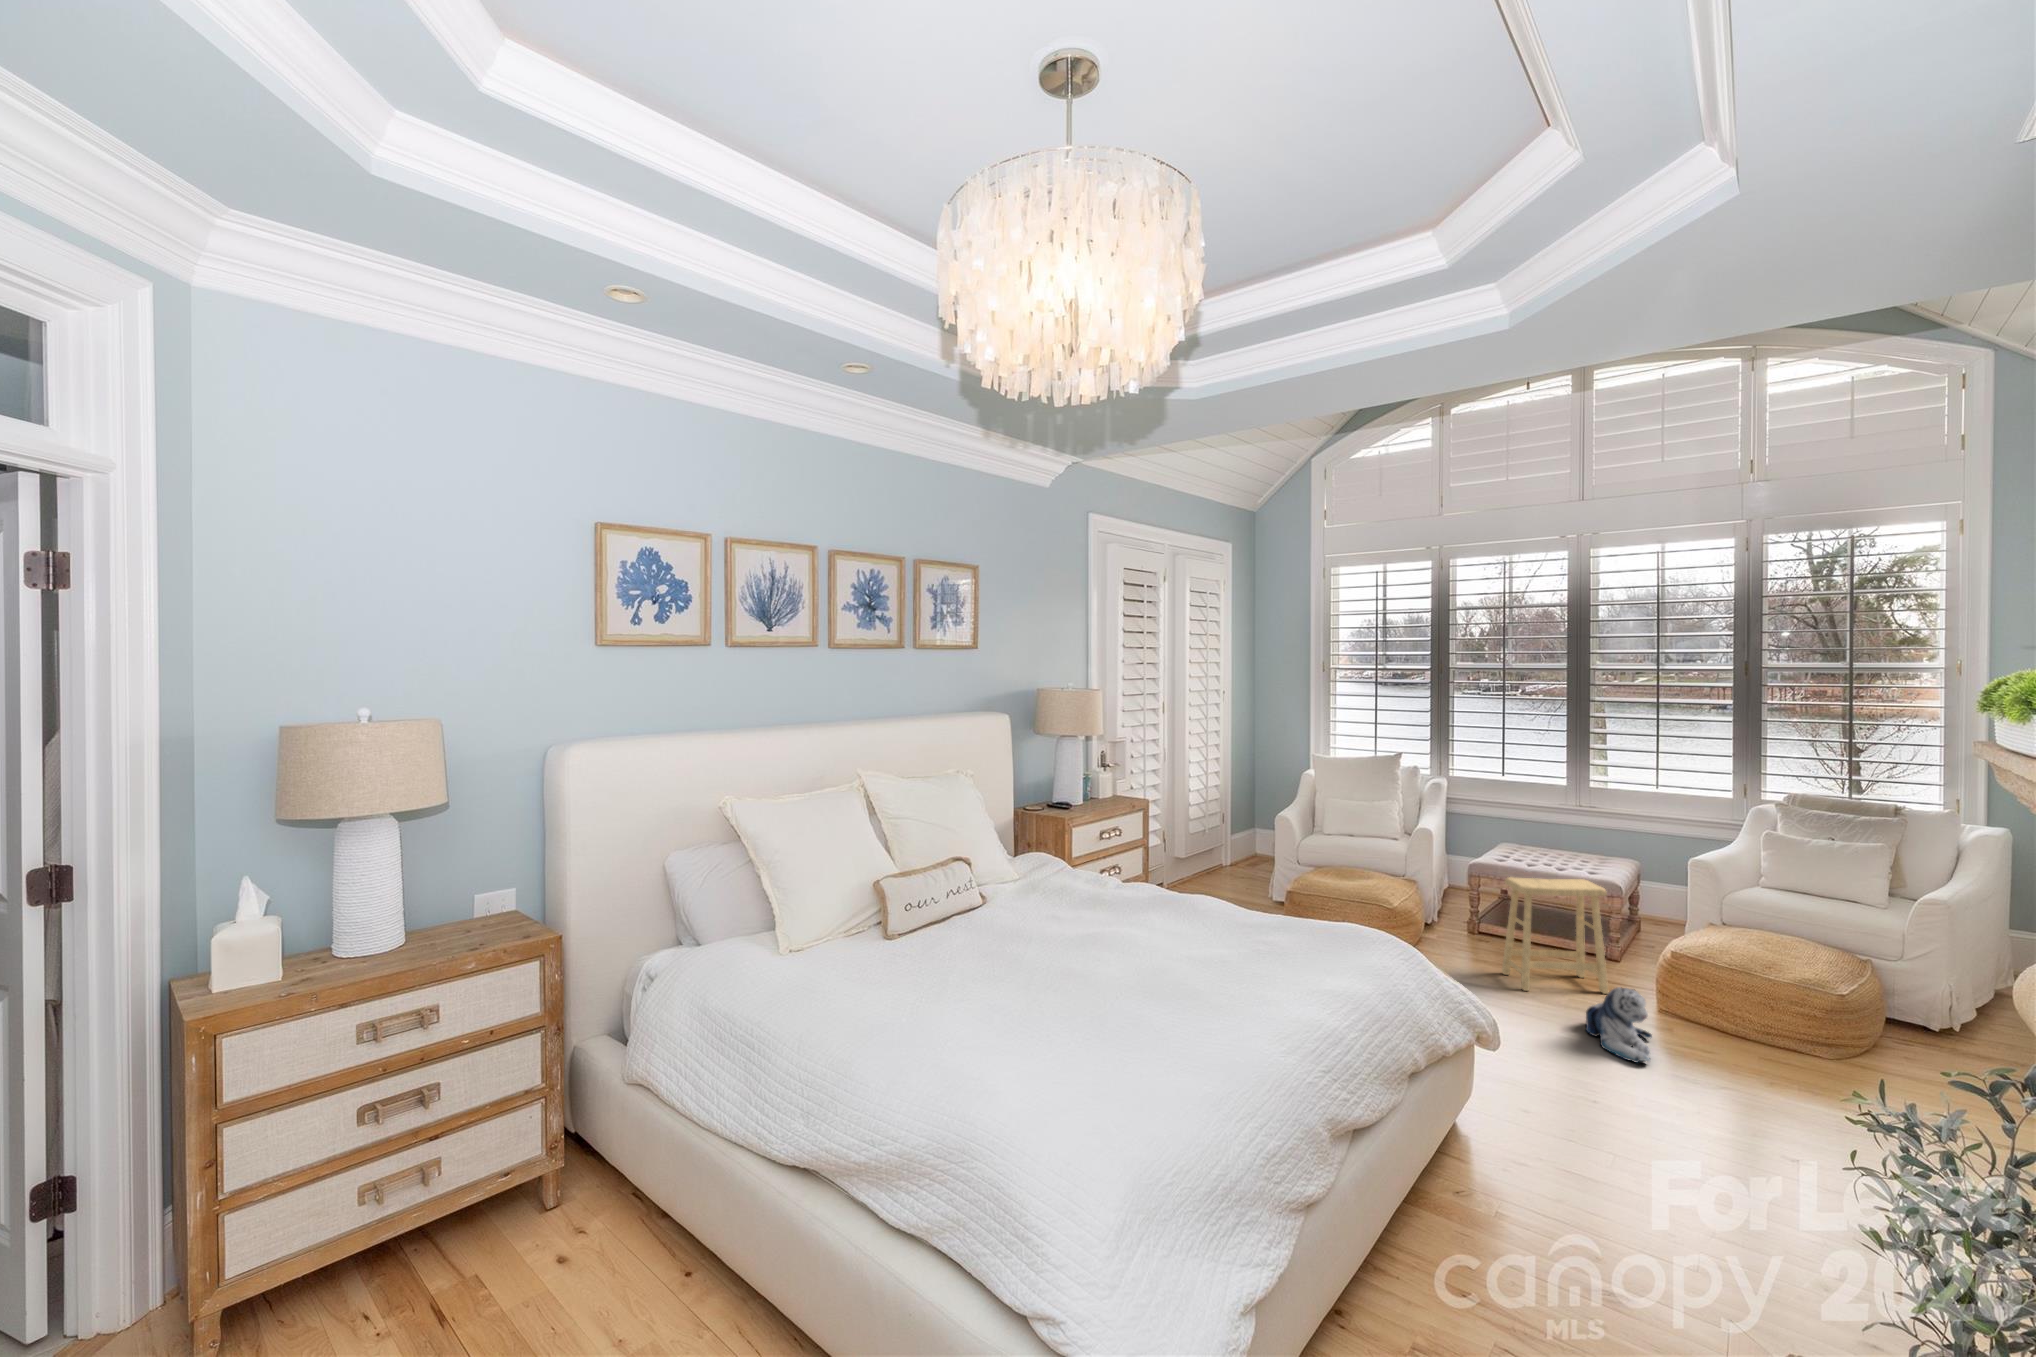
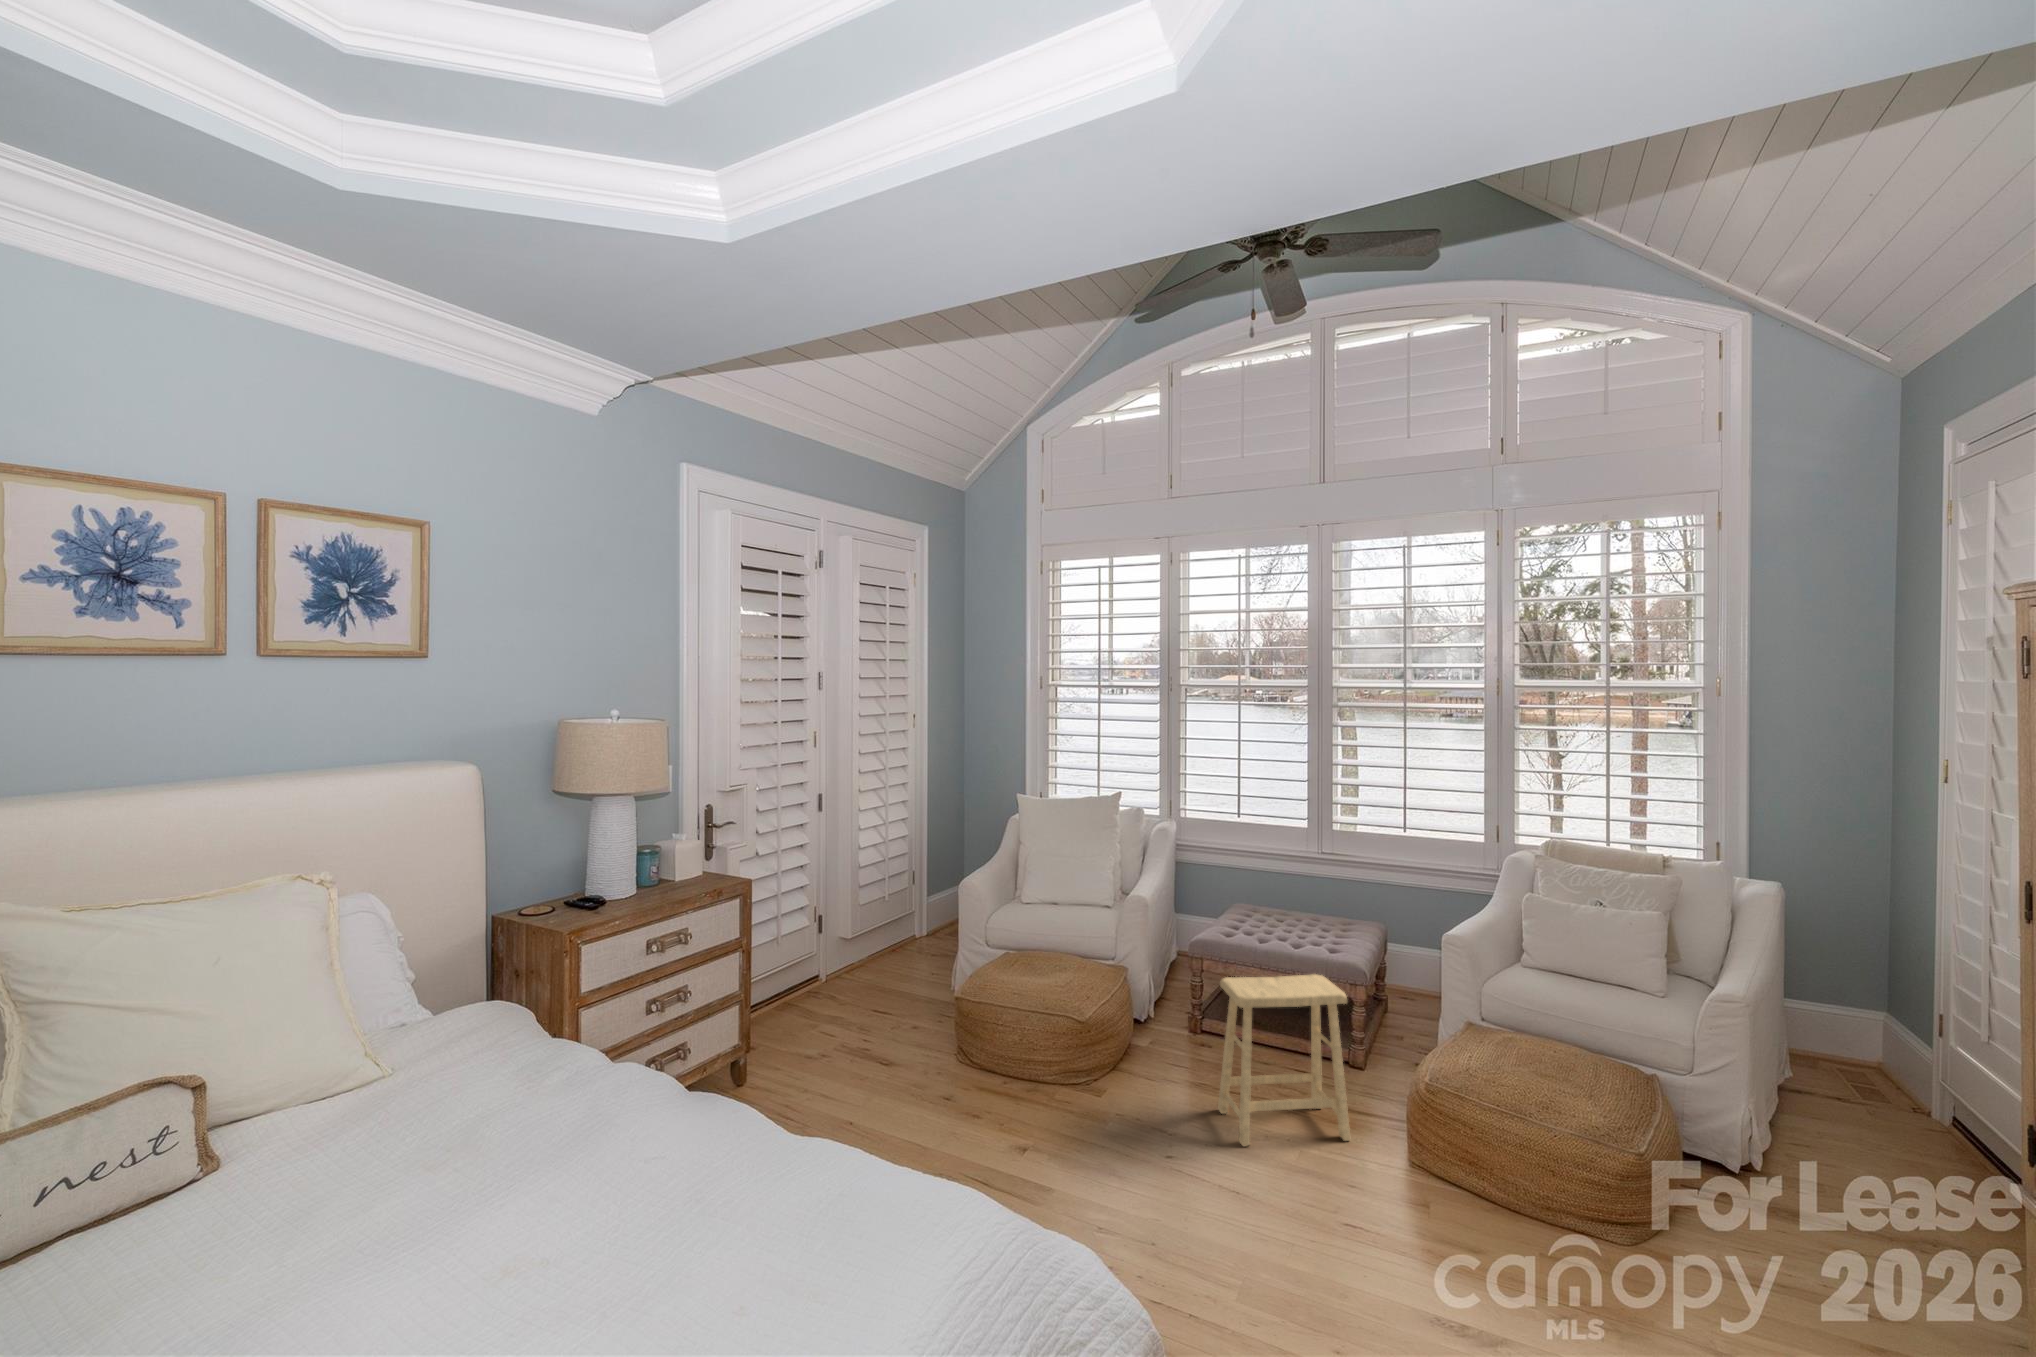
plush toy: present [1586,987,1652,1062] -> none [1316,1173,1407,1310]

